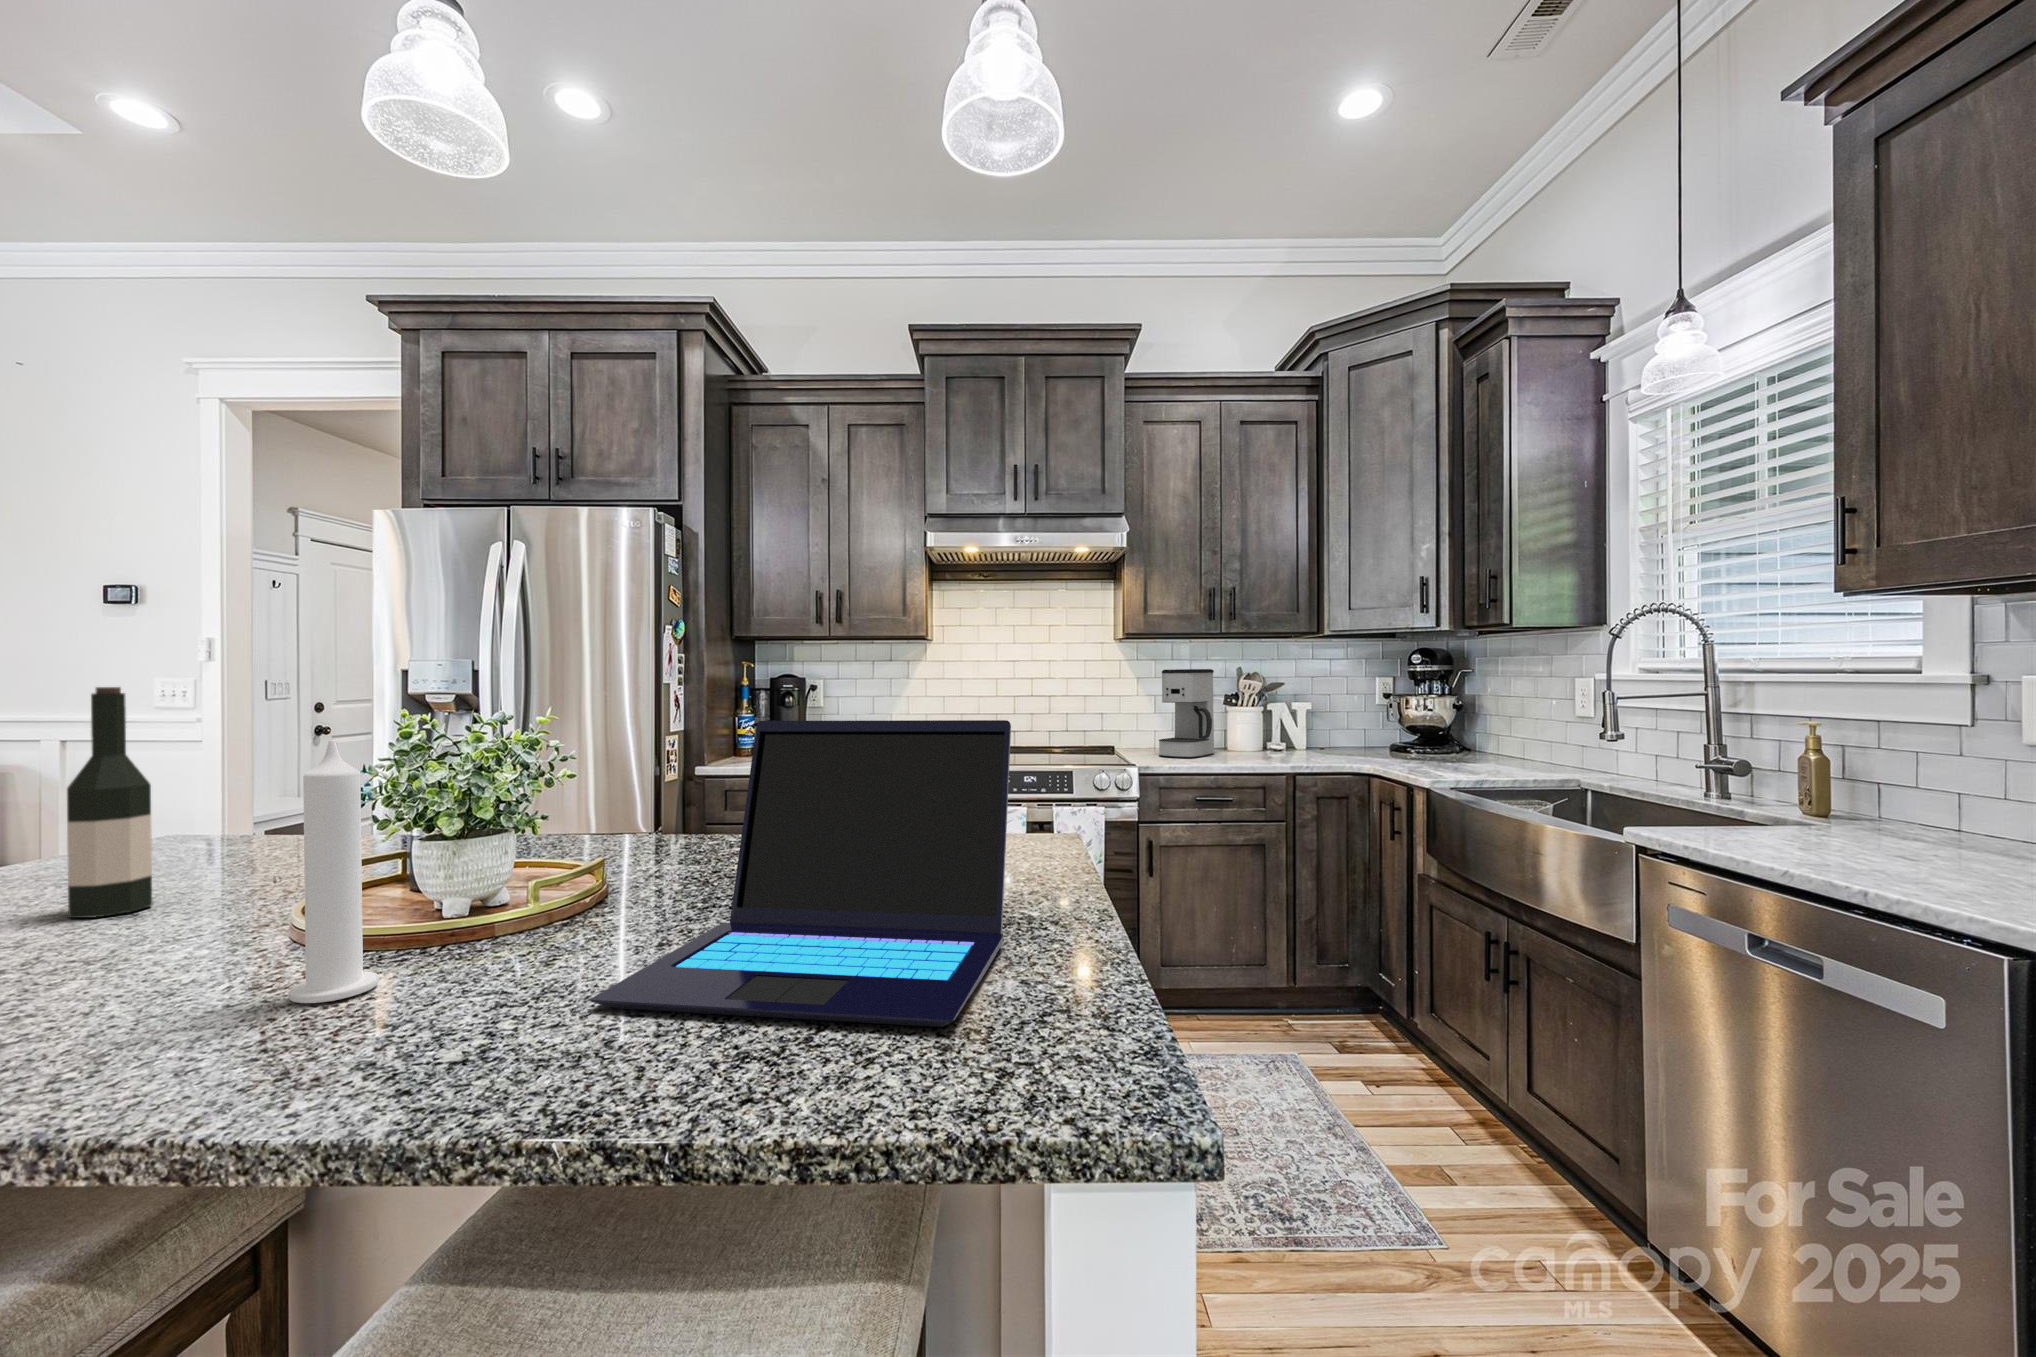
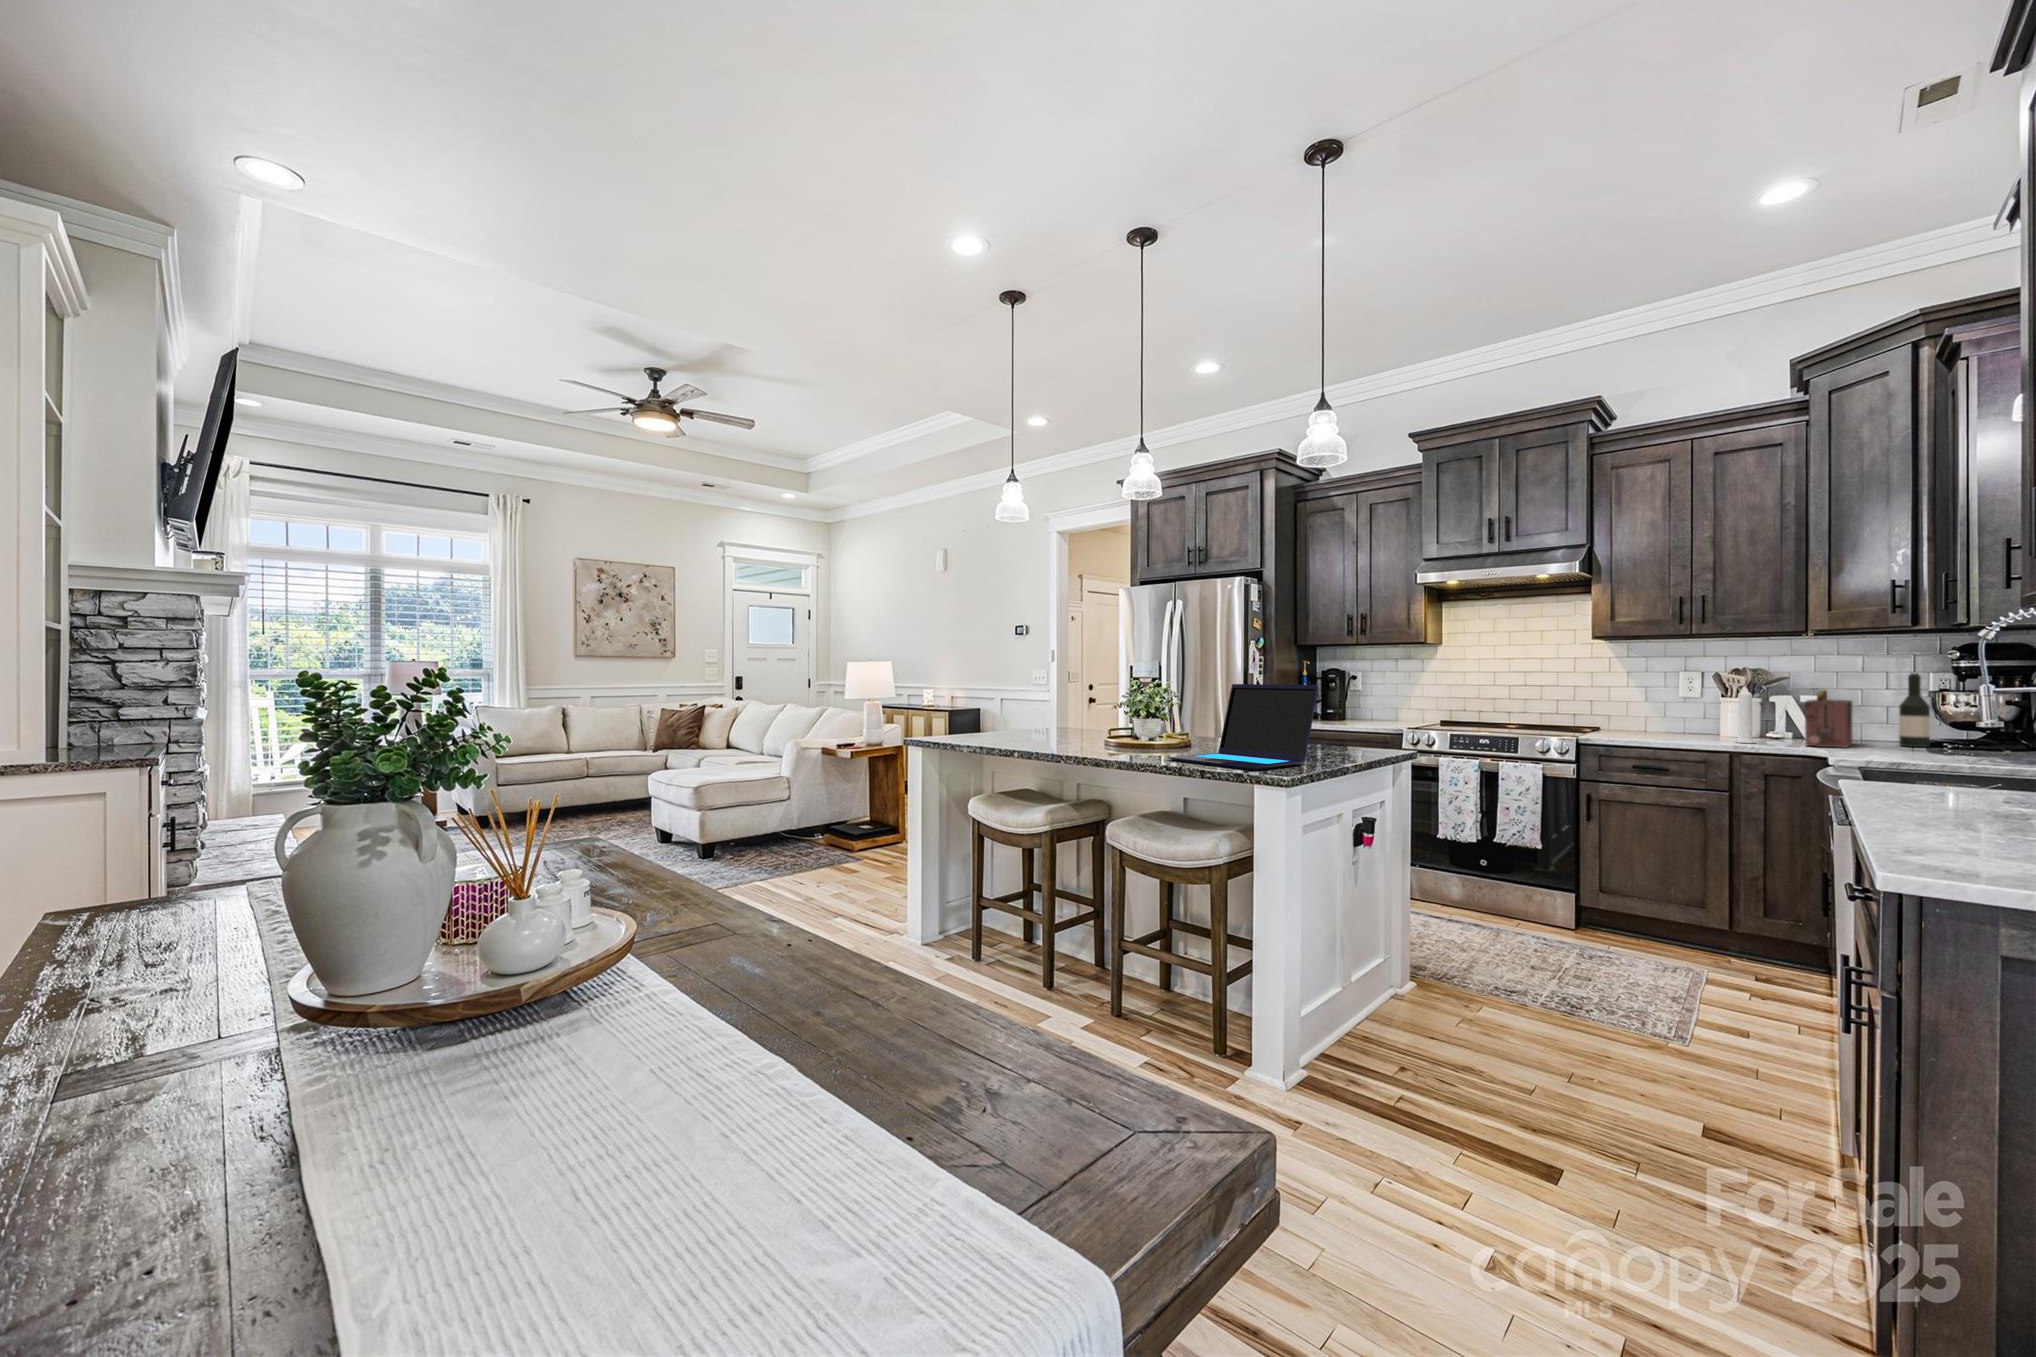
coffee maker: present [1159,669,1214,758] -> none [1631,665,1693,737]
wine bottle: present [67,687,152,918] -> present [1899,673,1930,747]
toaster: none [1322,697,1371,762] -> present [1805,690,1853,748]
candle: present [289,740,379,1003] -> present [1734,686,1756,743]

